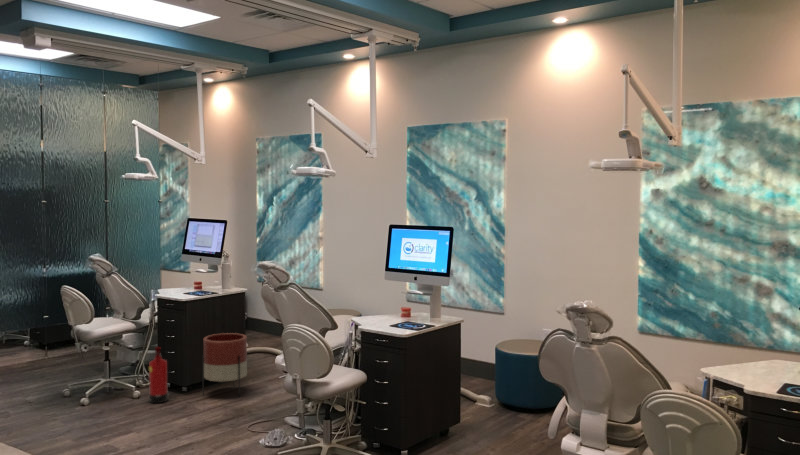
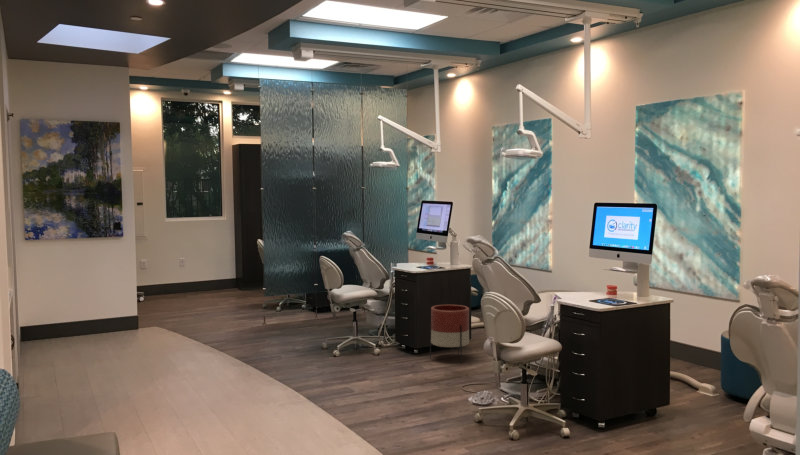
fire extinguisher: present [149,347,168,403] -> none [385,312,401,361]

